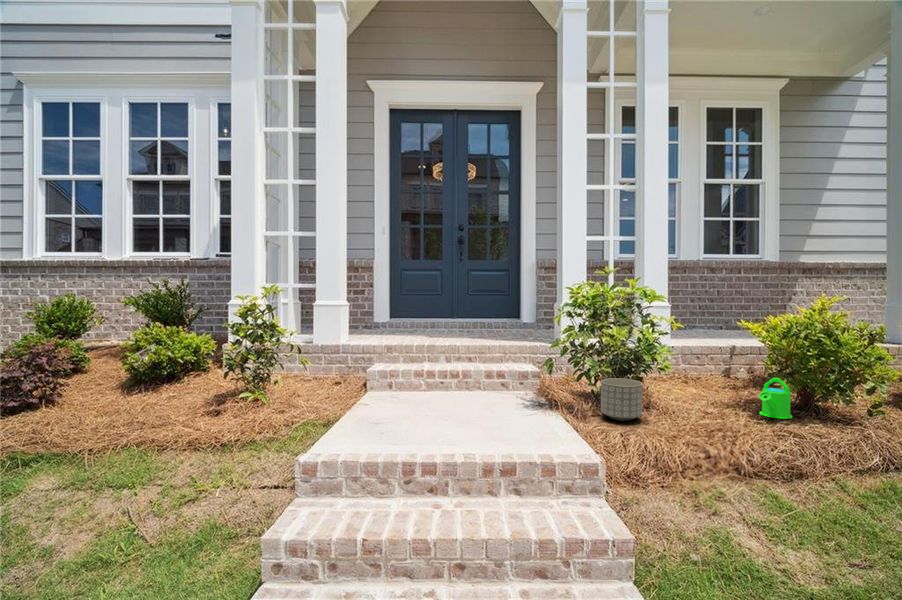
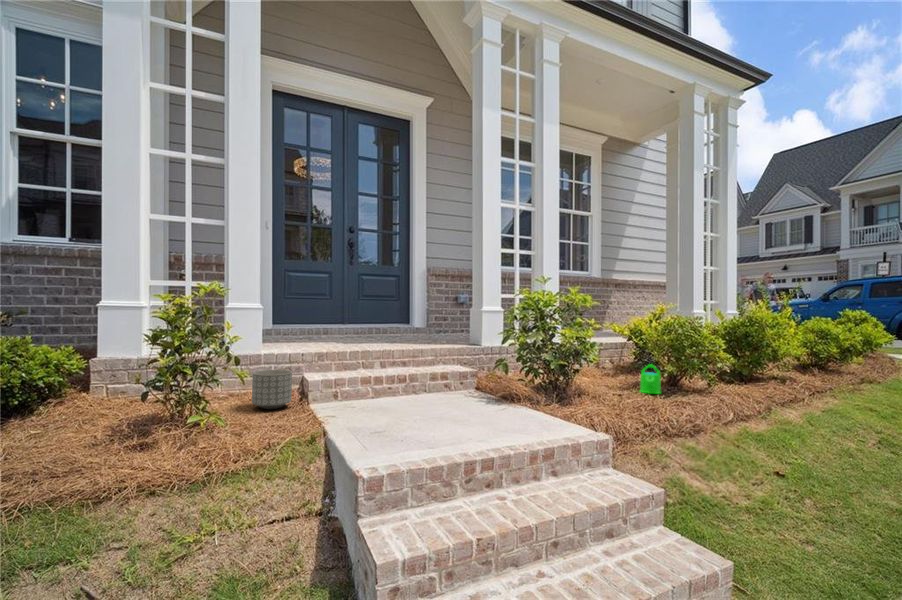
planter: present [601,378,642,421] -> present [252,370,292,409]

